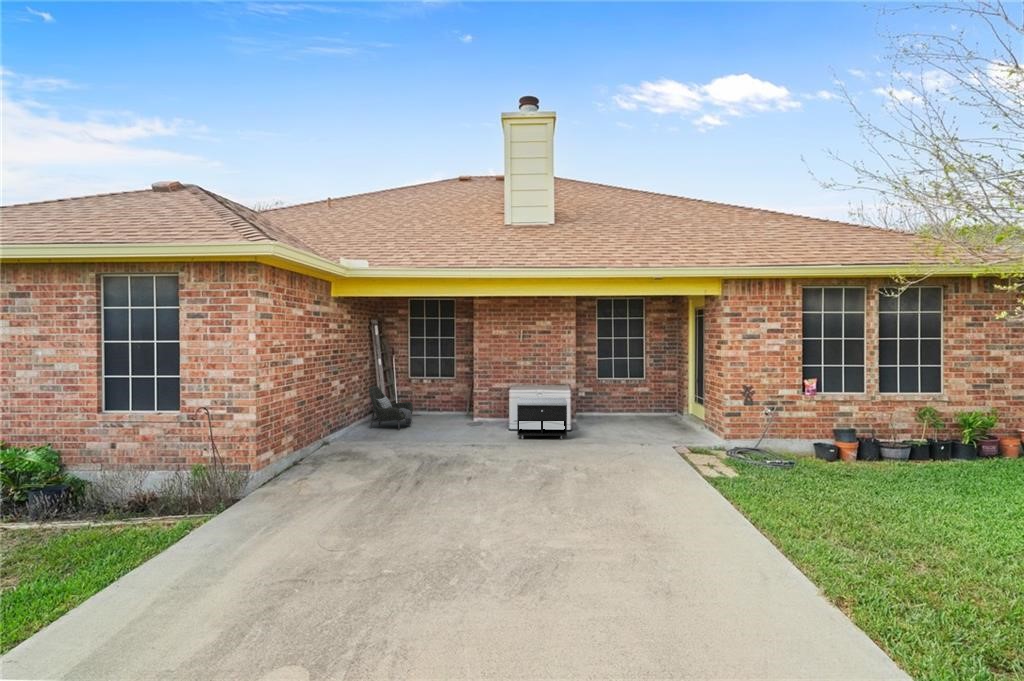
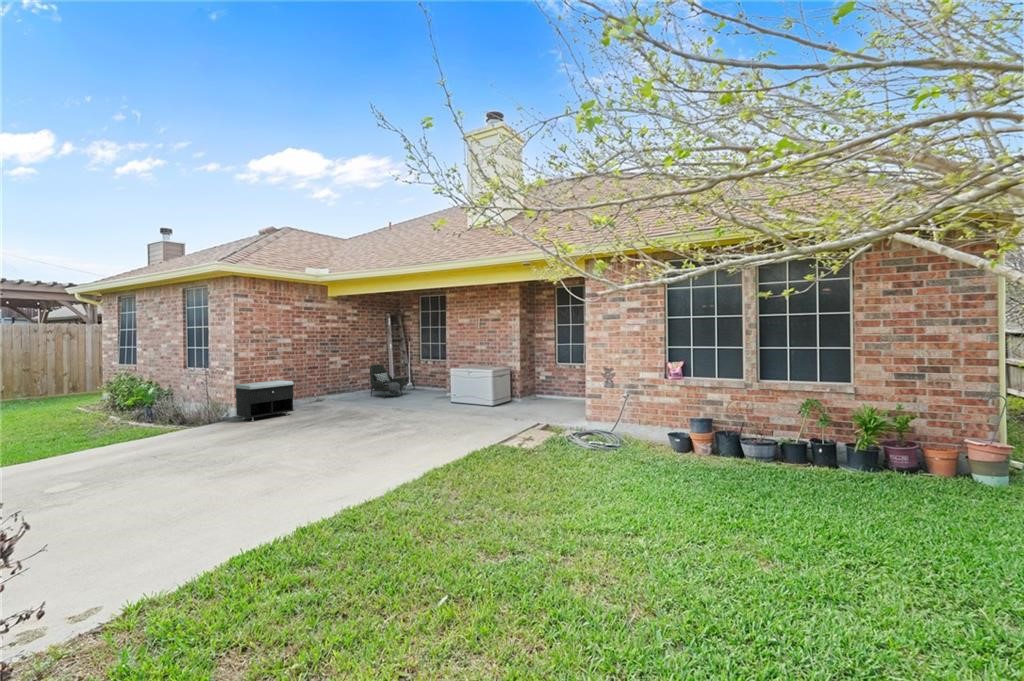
storage bench: present [517,398,567,439] -> present [236,380,294,421]

